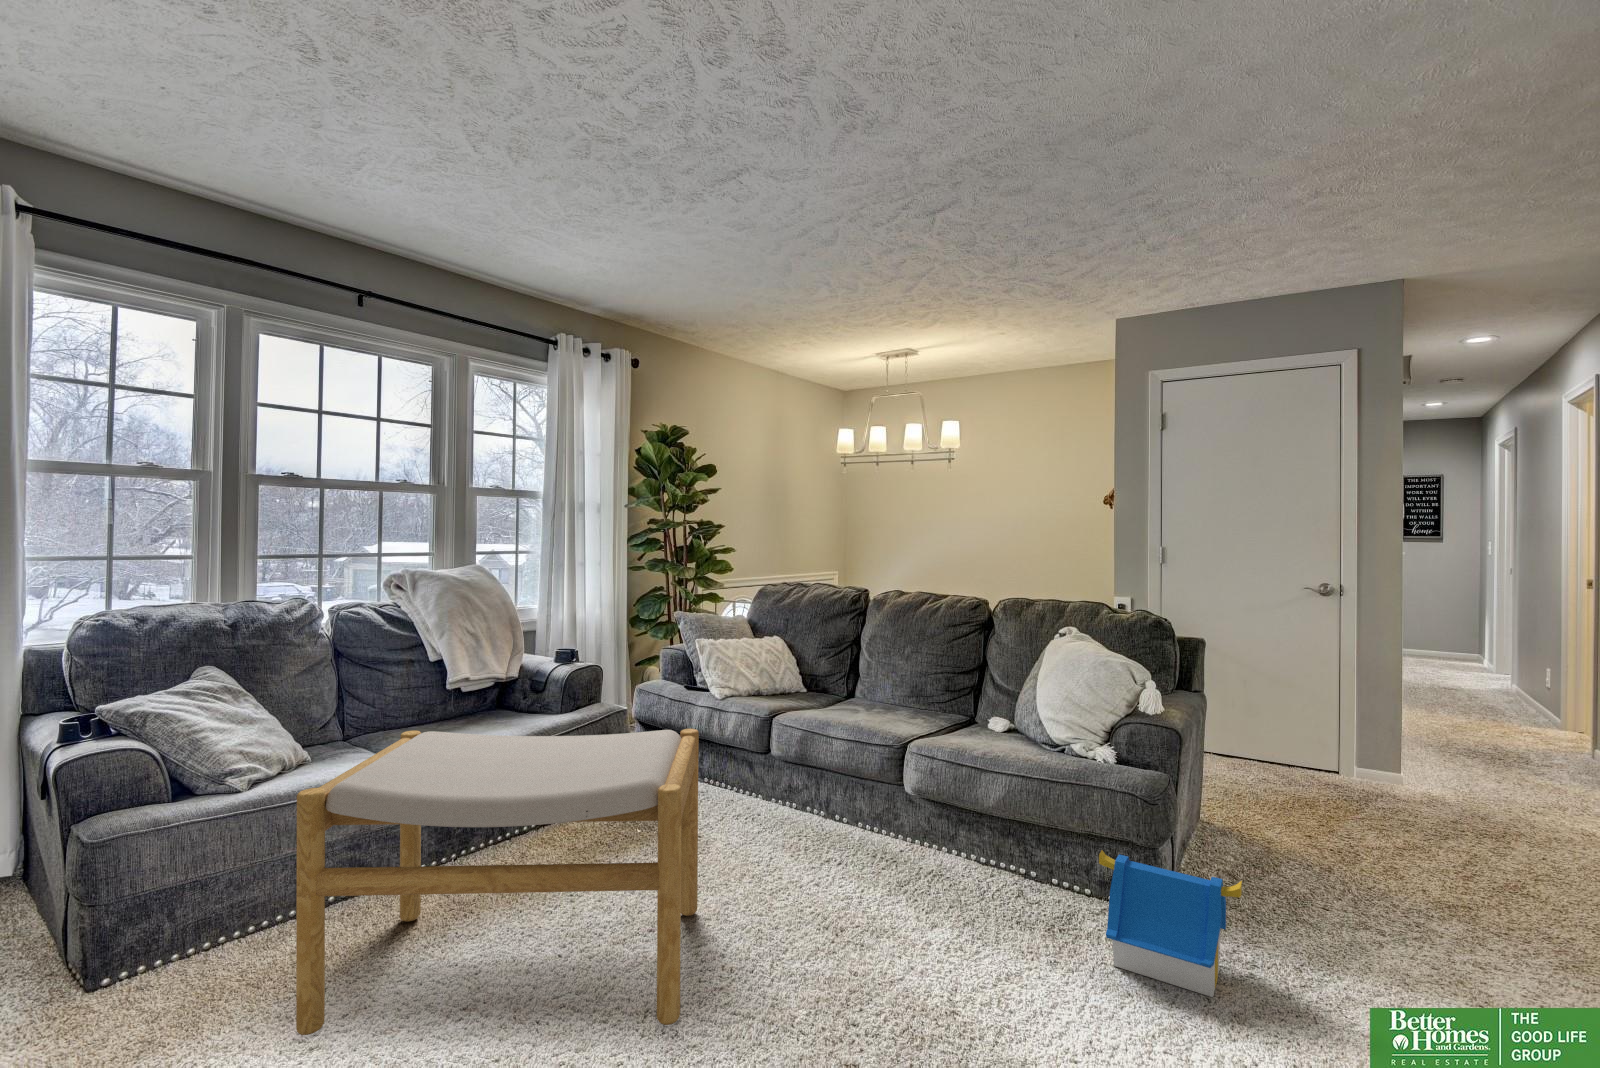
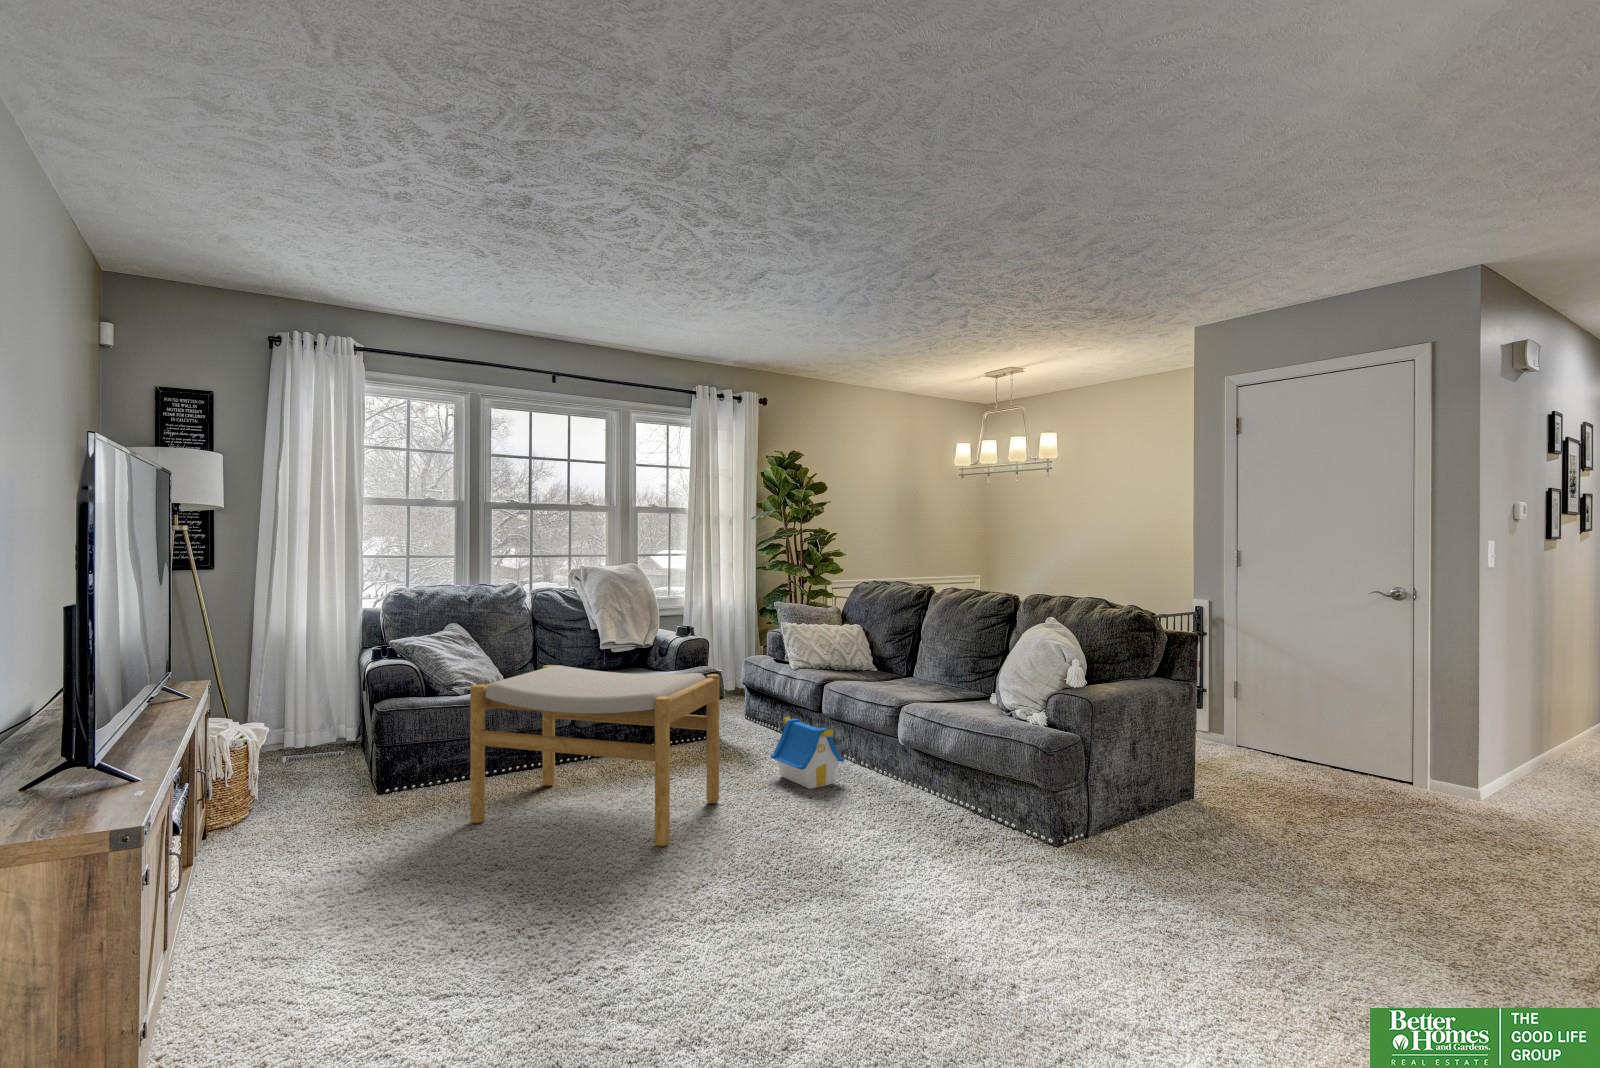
toy house: present [1099,851,1242,997] -> present [770,717,845,789]

